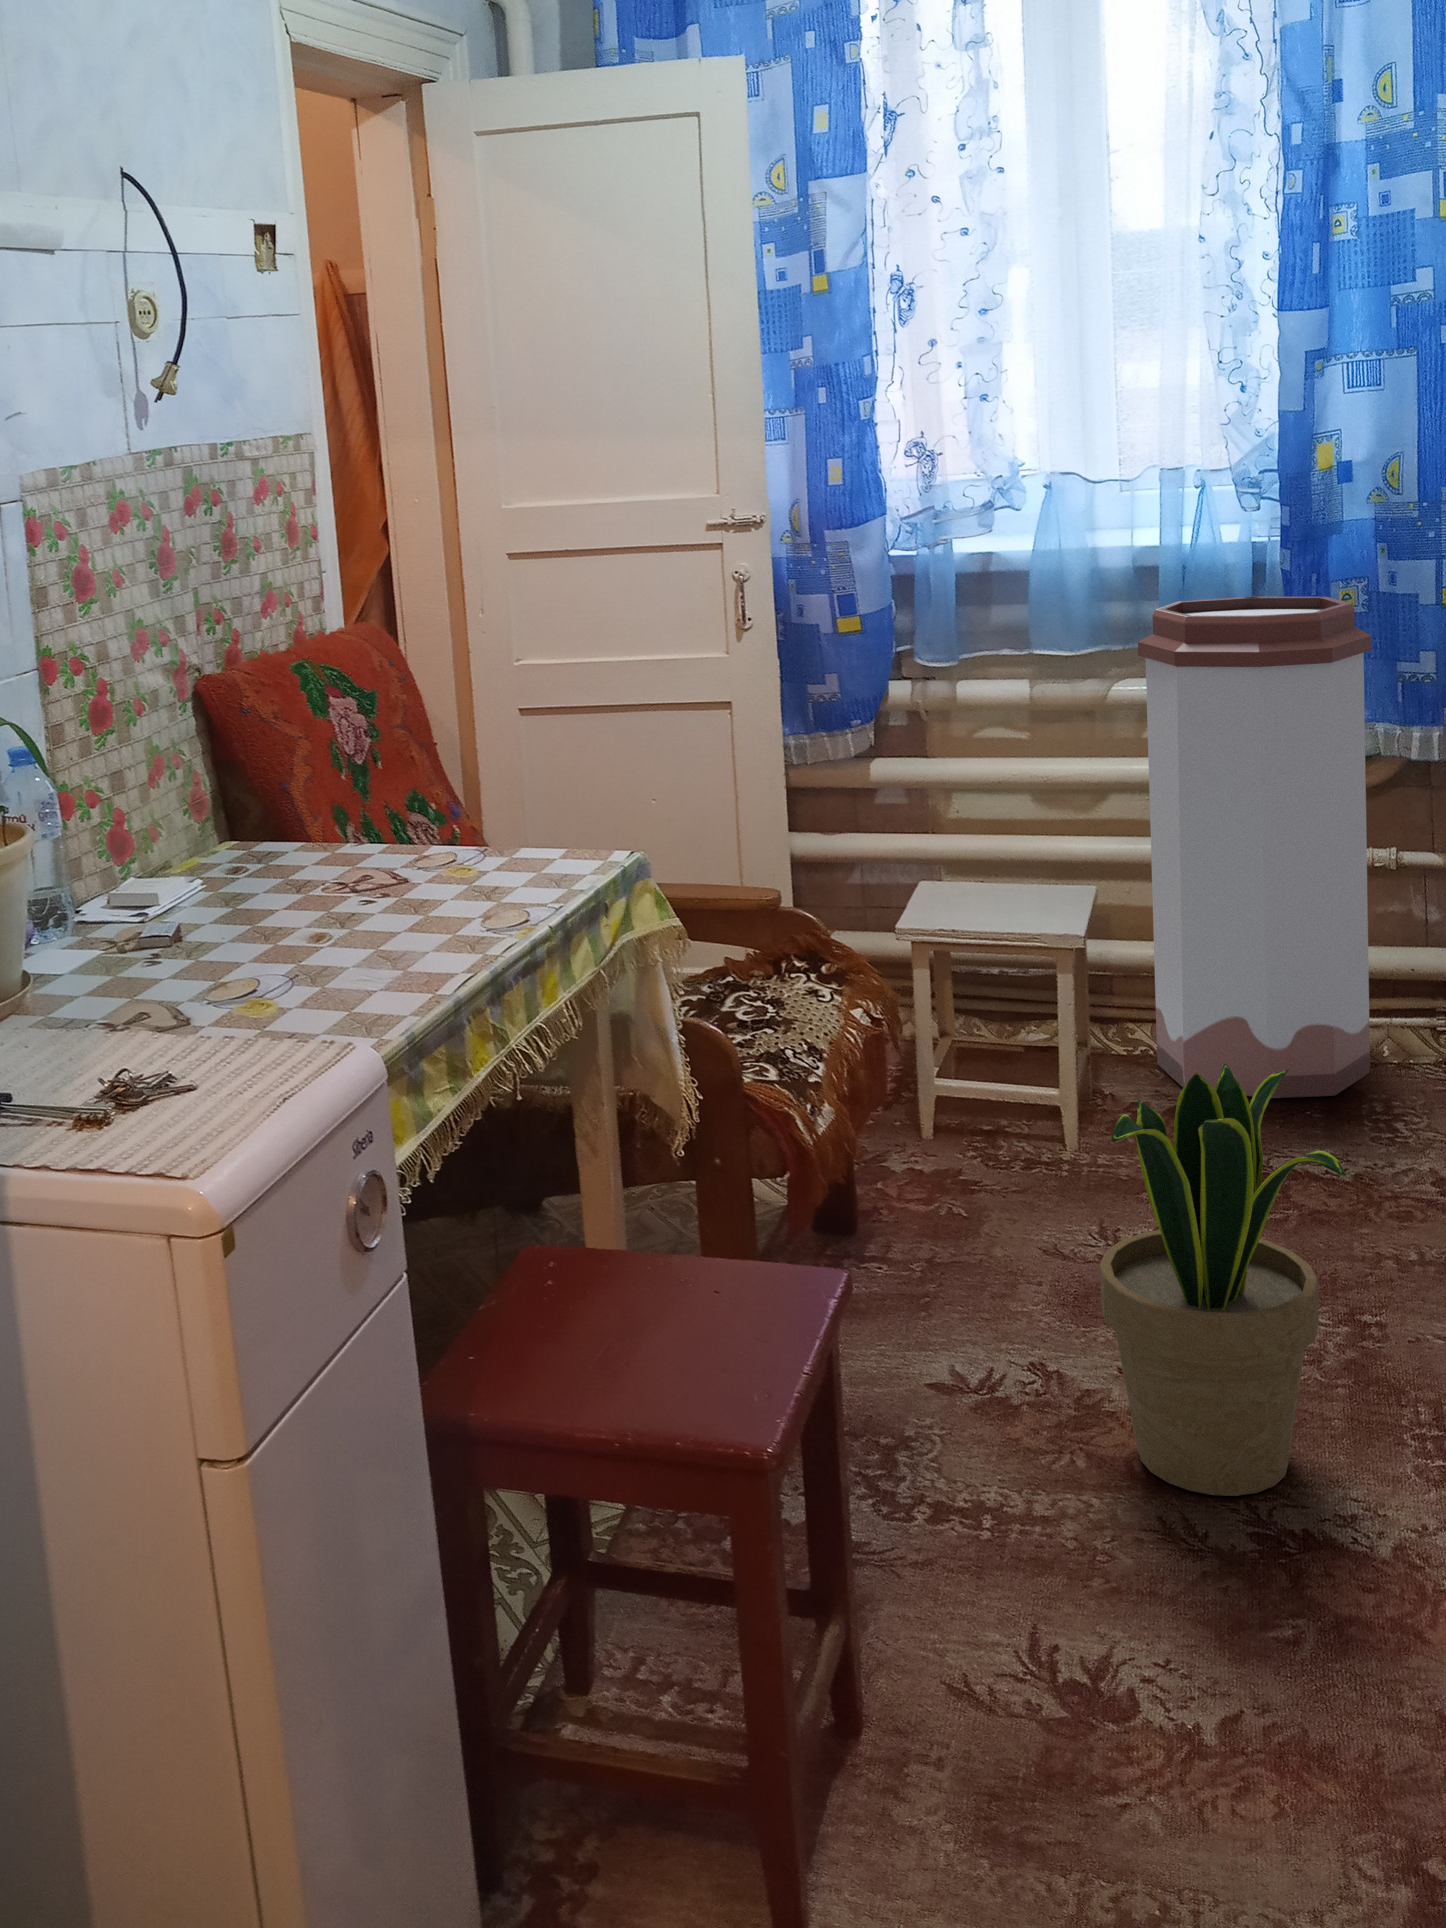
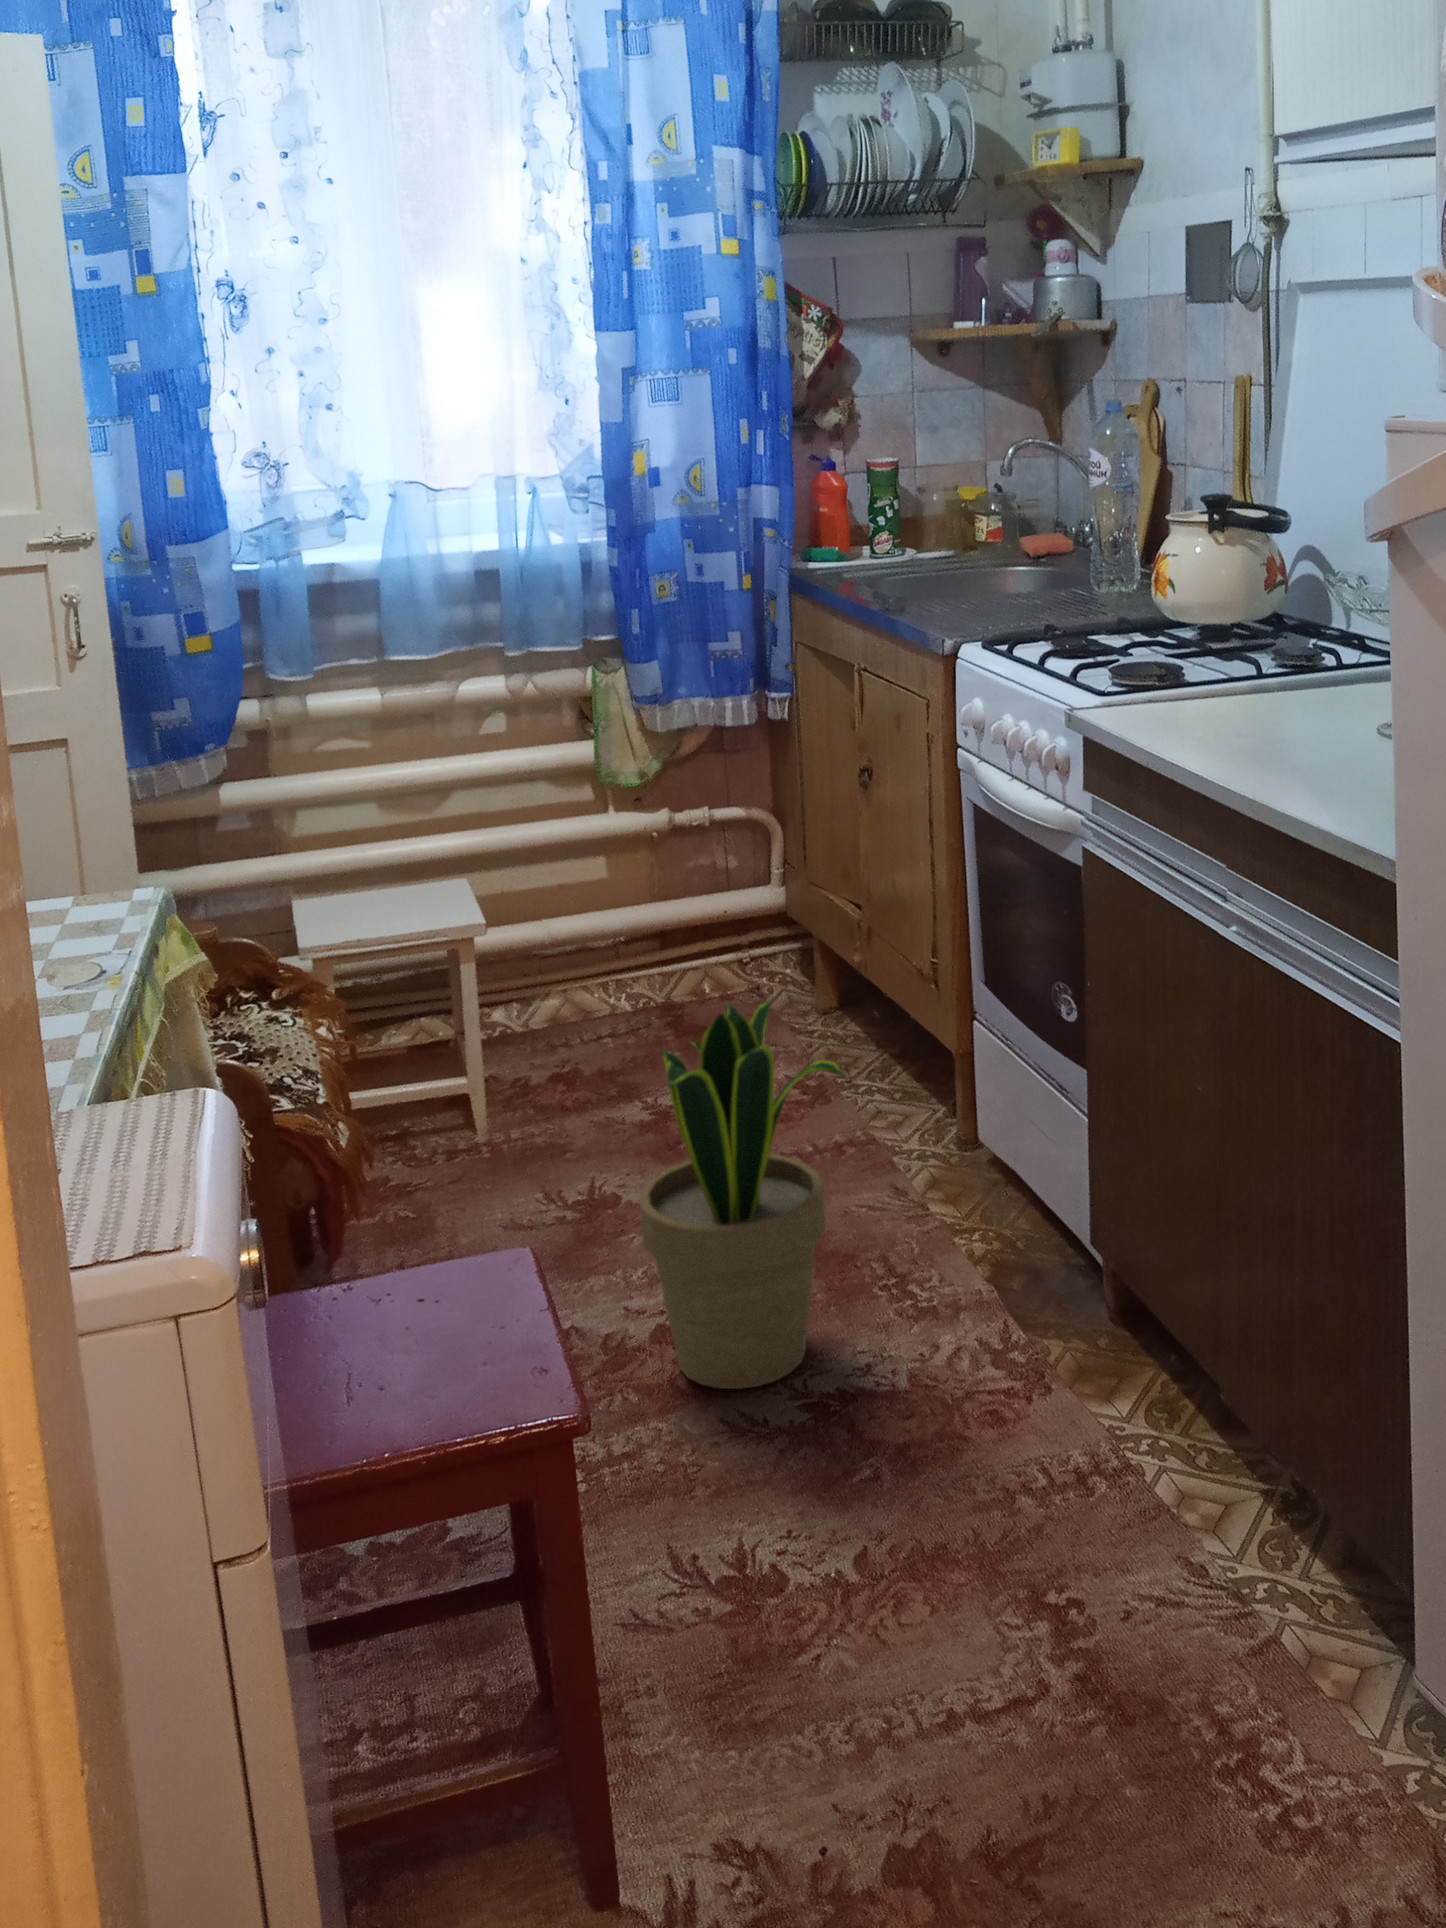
trash can: present [1138,596,1371,1098] -> none [494,590,710,1054]

